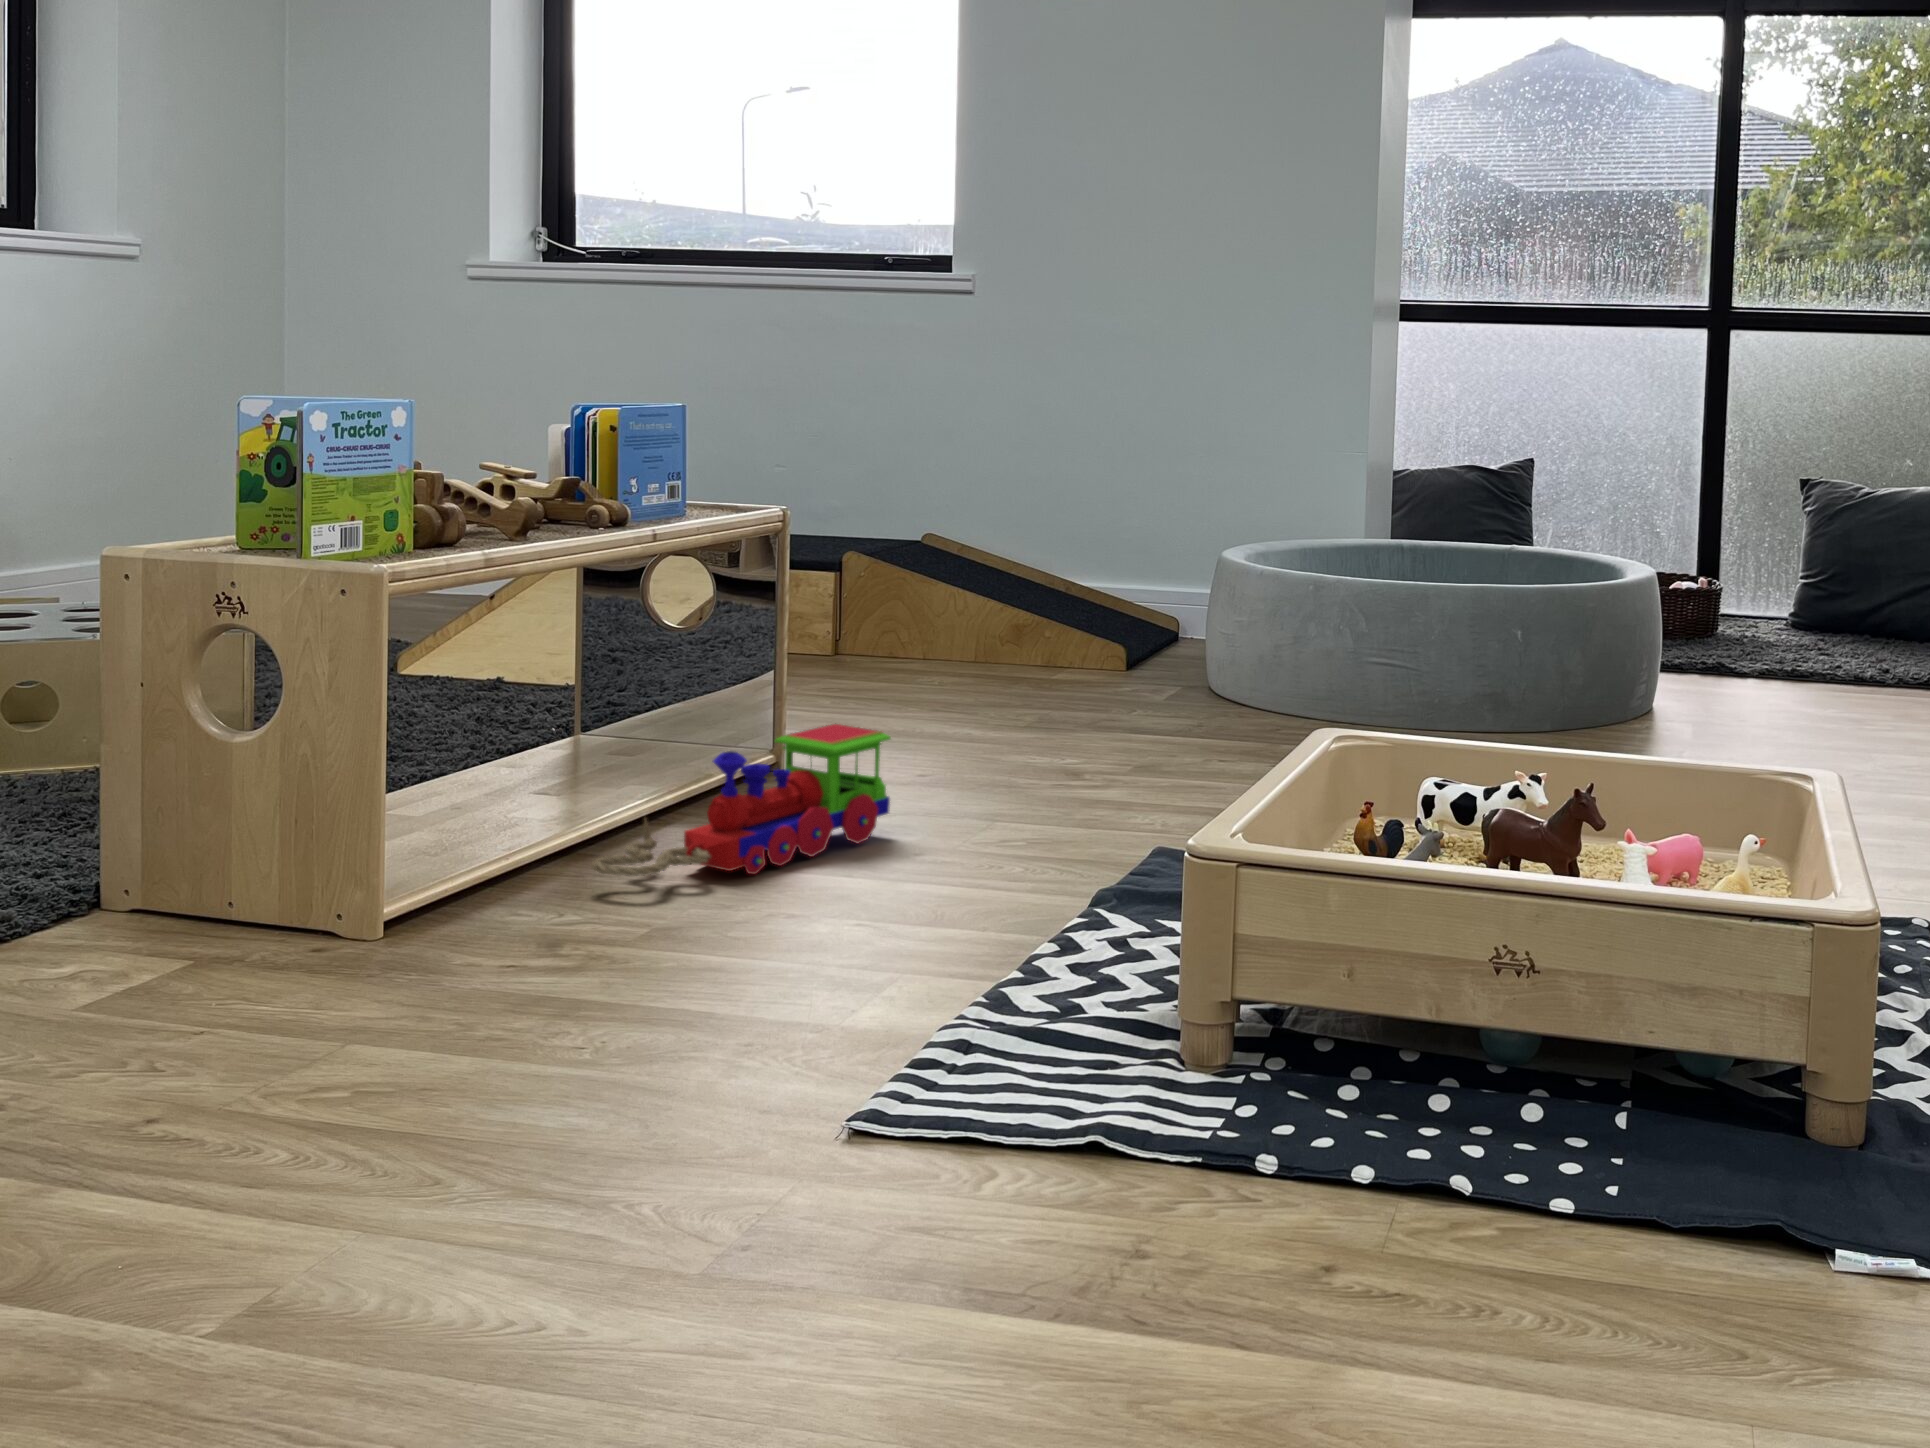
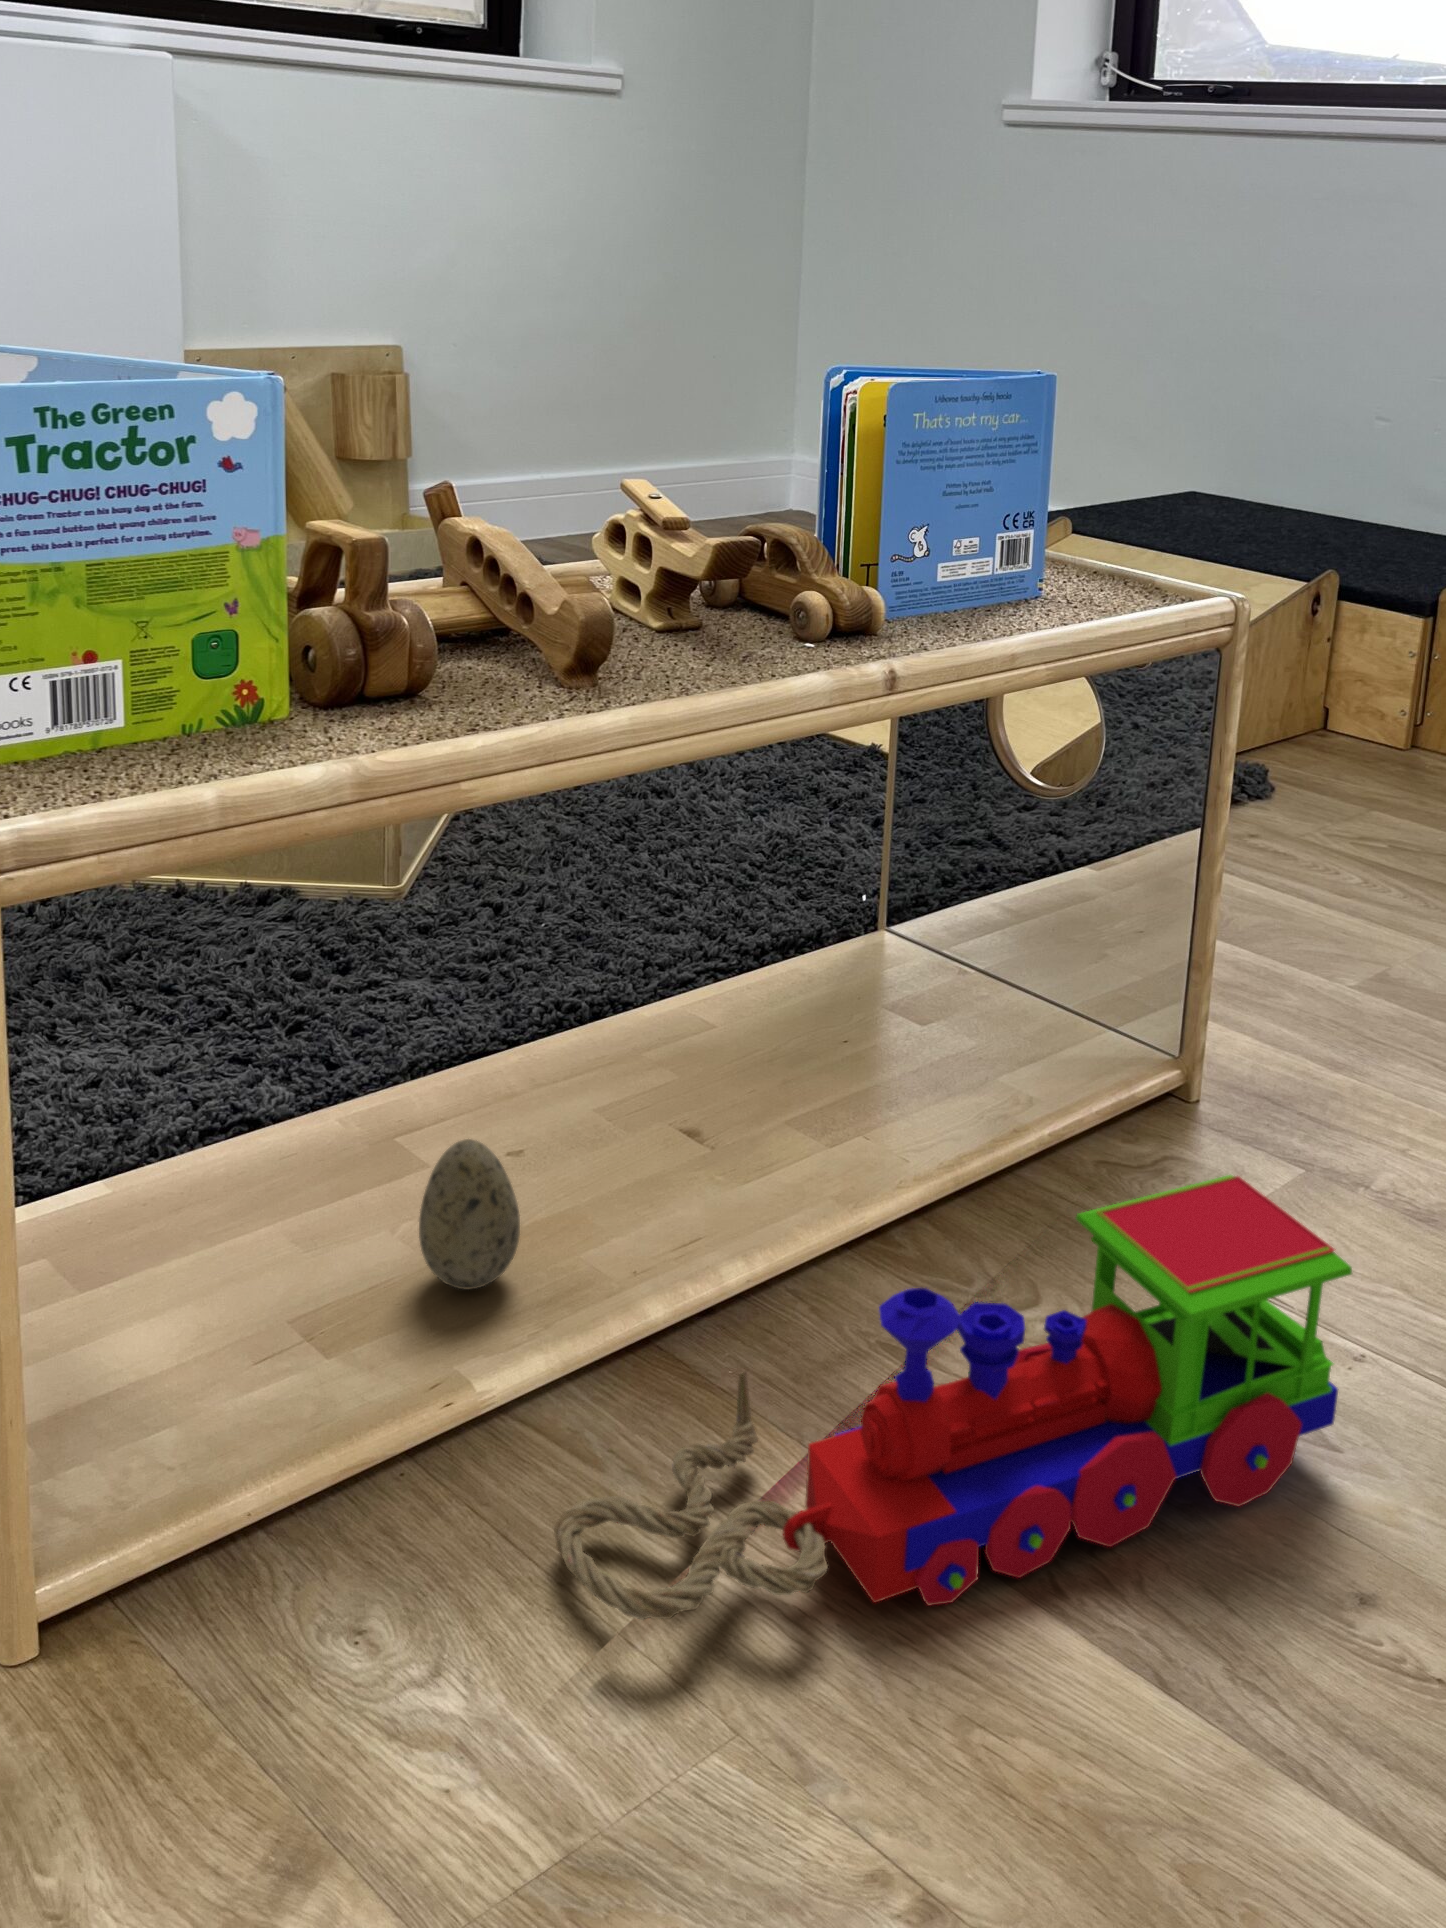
decorative egg: none [449,764,500,841] -> present [419,1139,520,1290]

